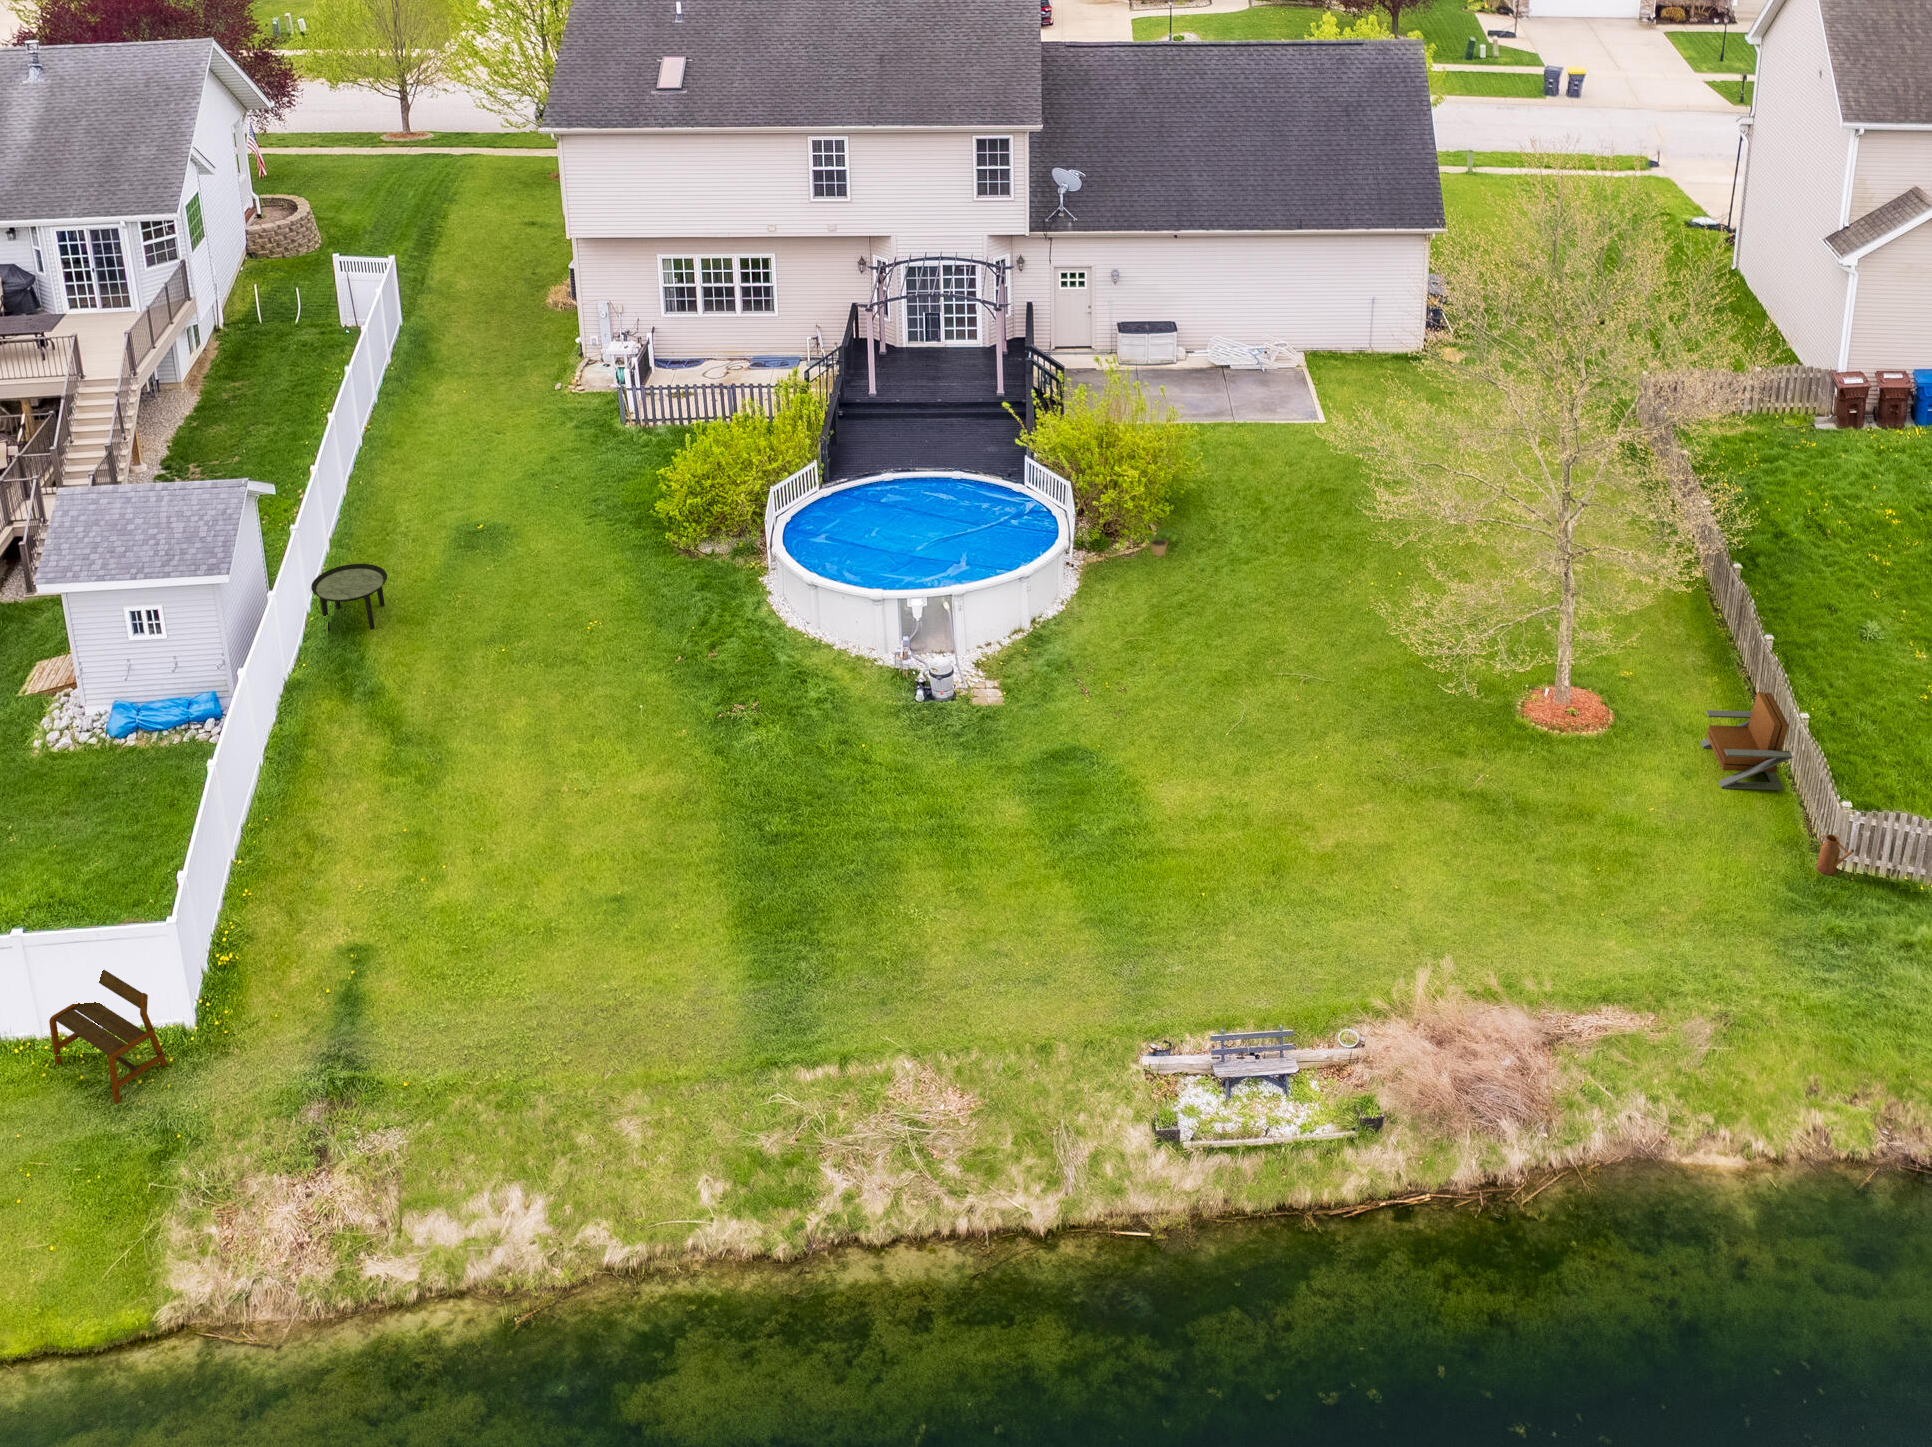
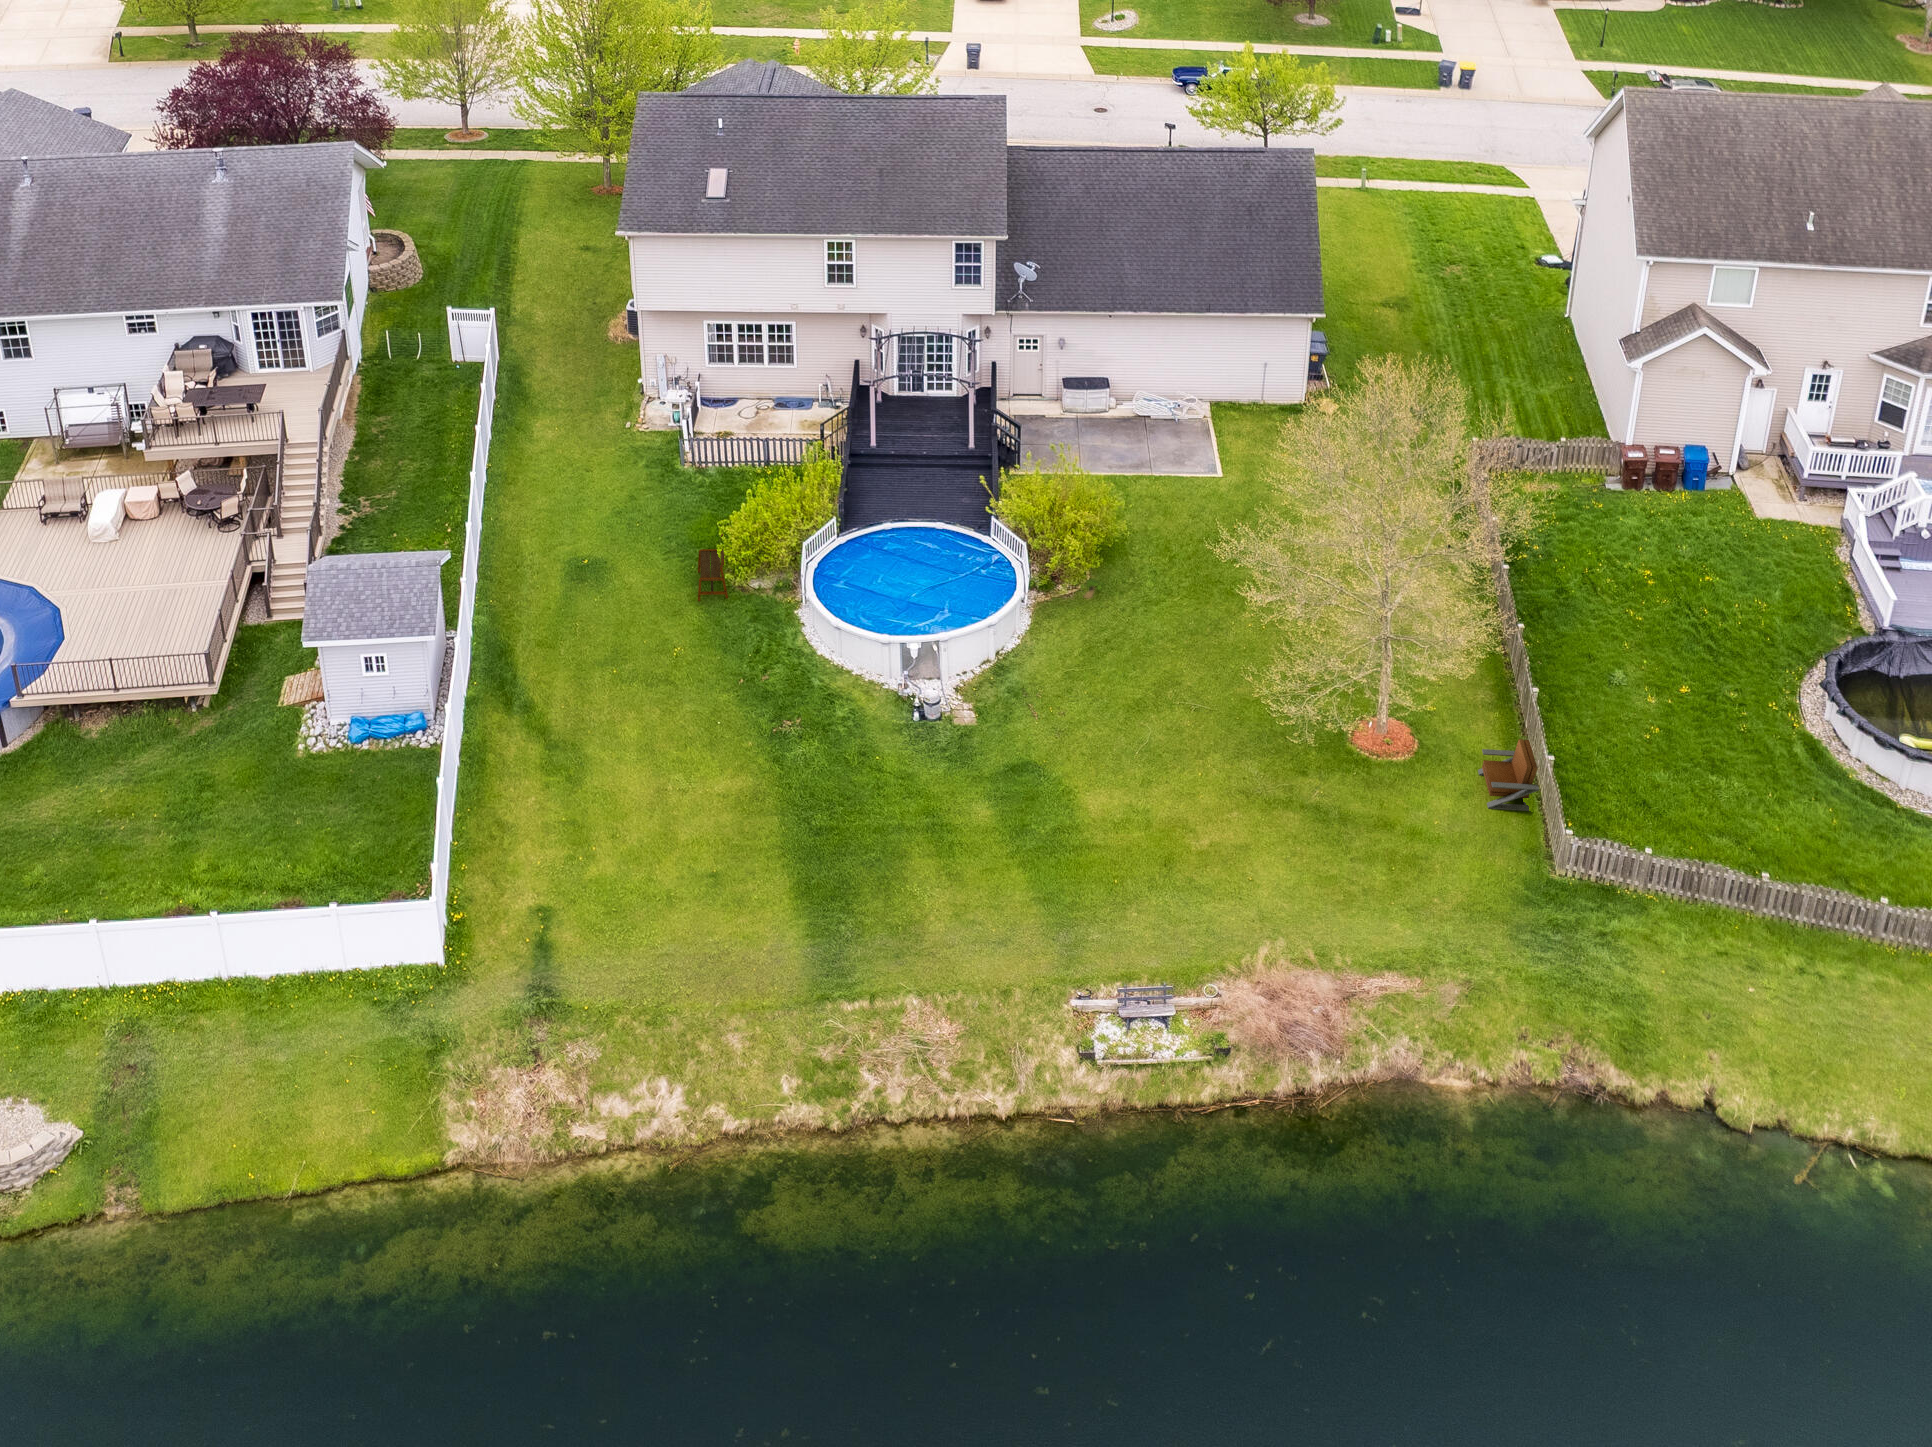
round table: present [311,564,387,630] -> none [471,599,524,651]
watering can: present [1817,835,1854,875] -> none [1547,852,1572,880]
bench: present [49,970,167,1104] -> present [698,534,728,601]

